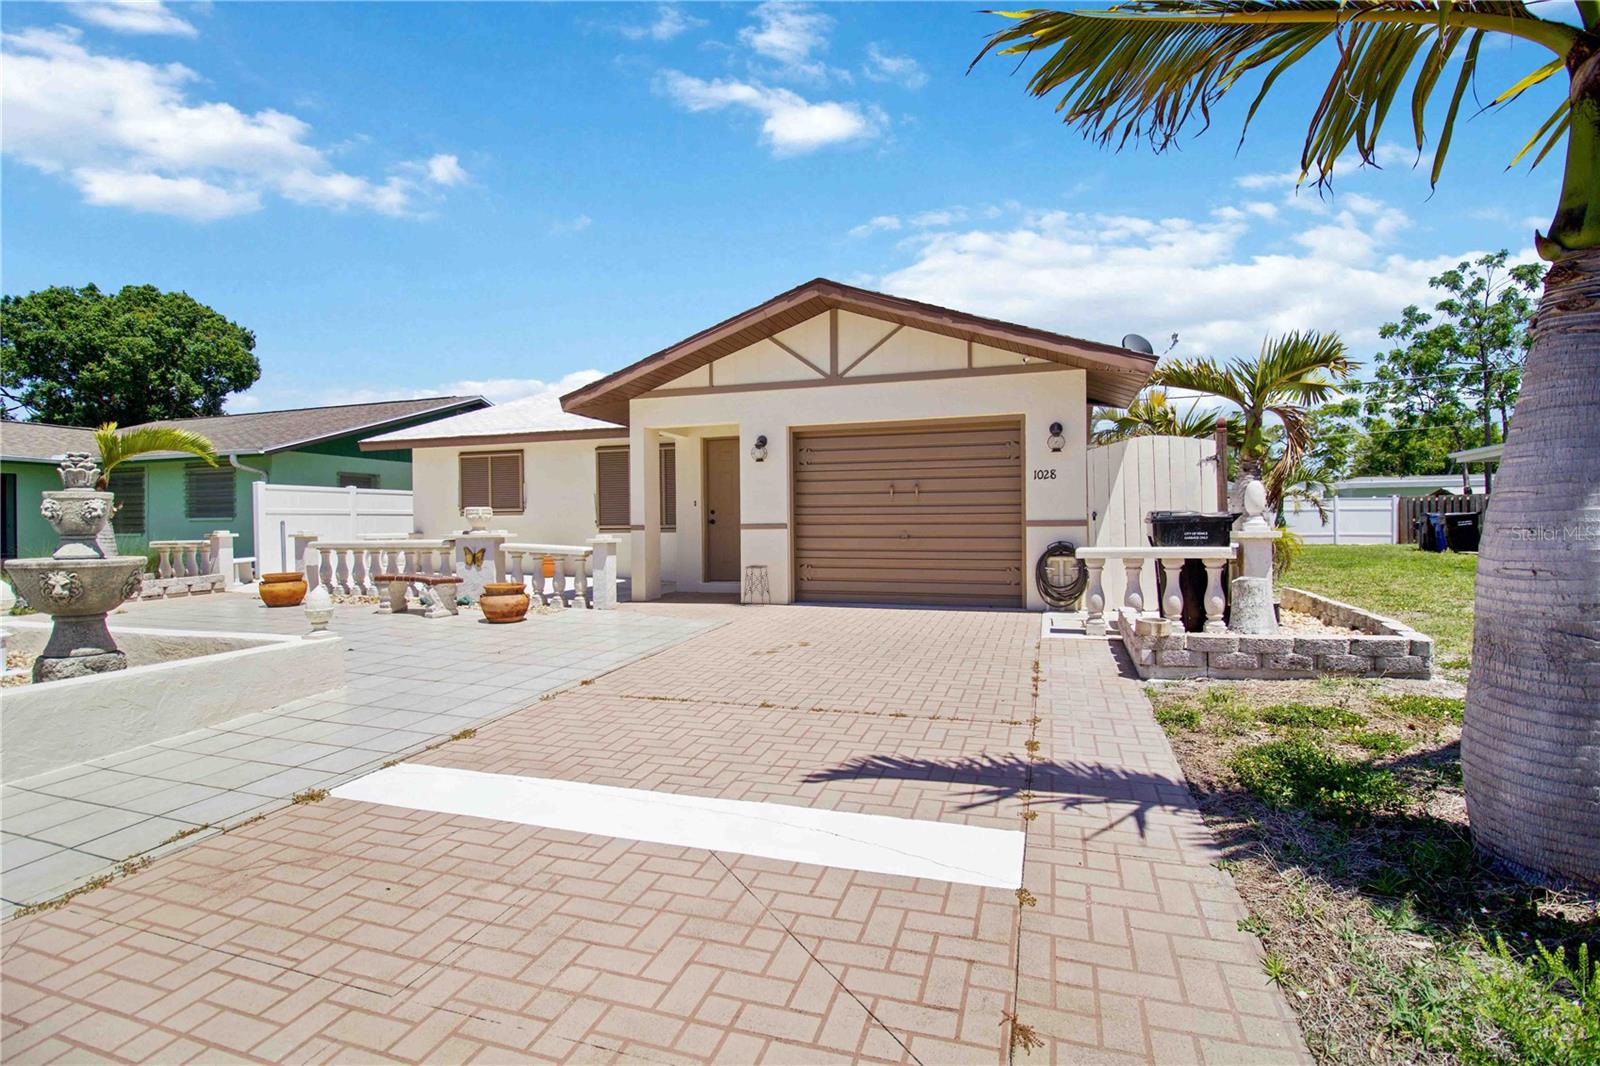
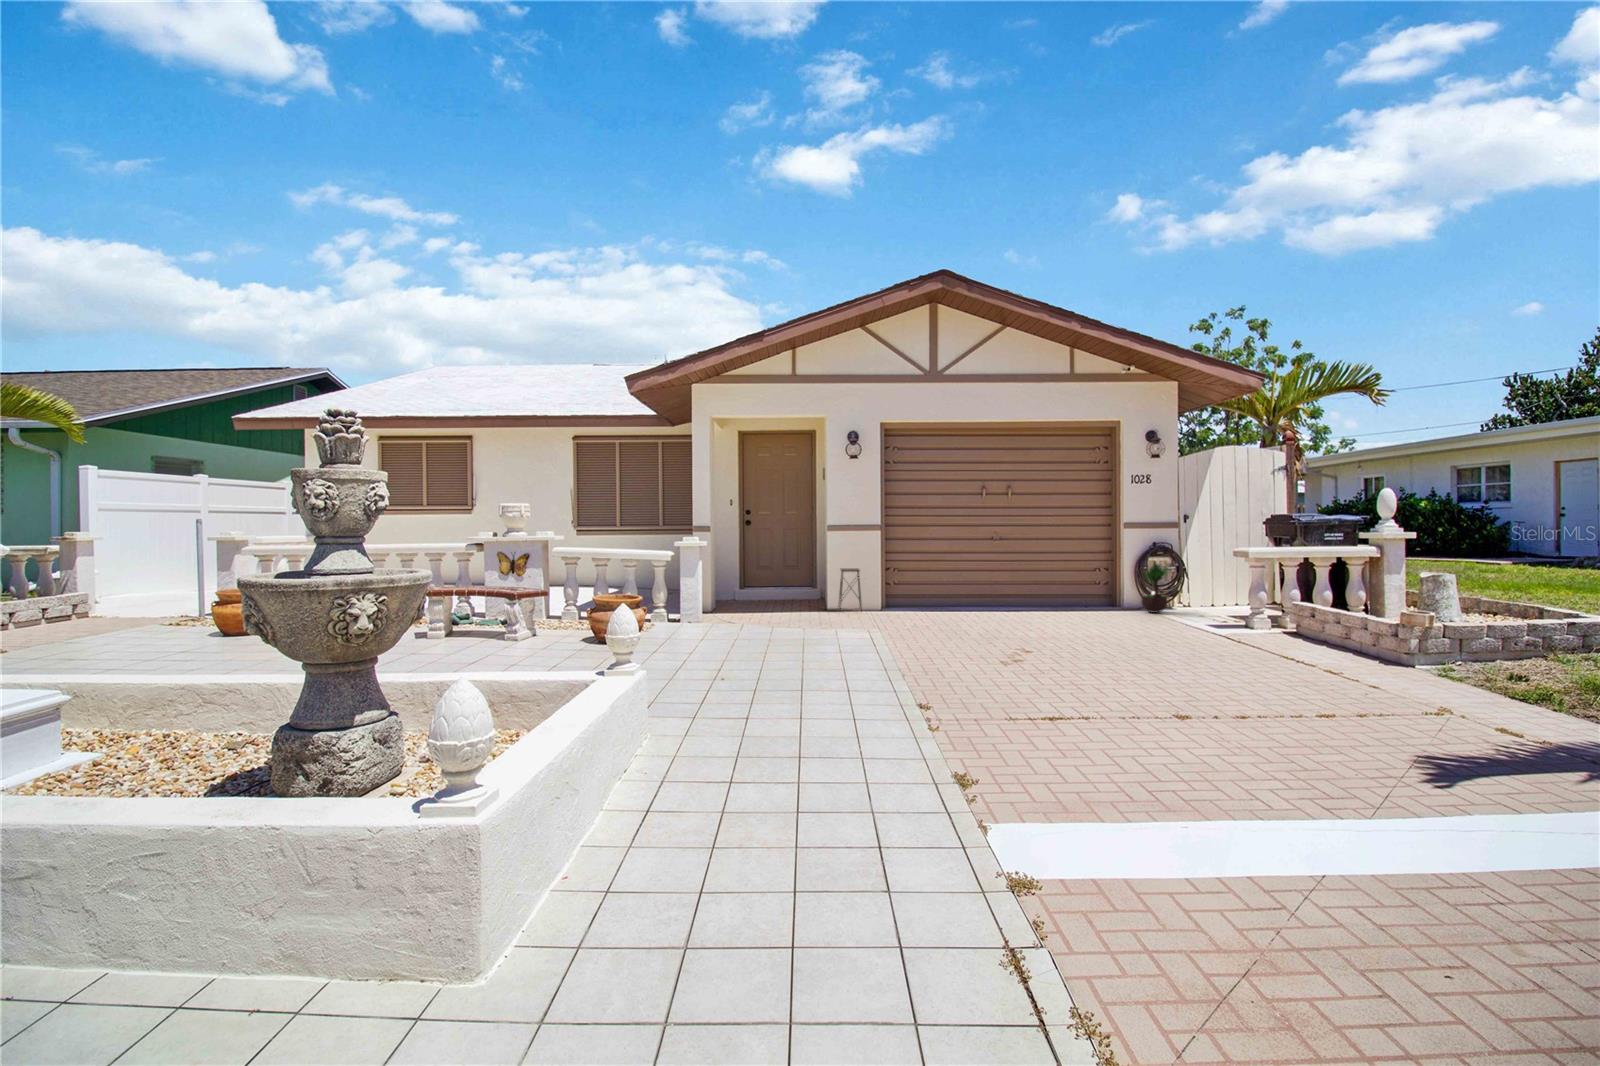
potted tree: none [1030,559,1065,617] -> present [1142,563,1169,613]

